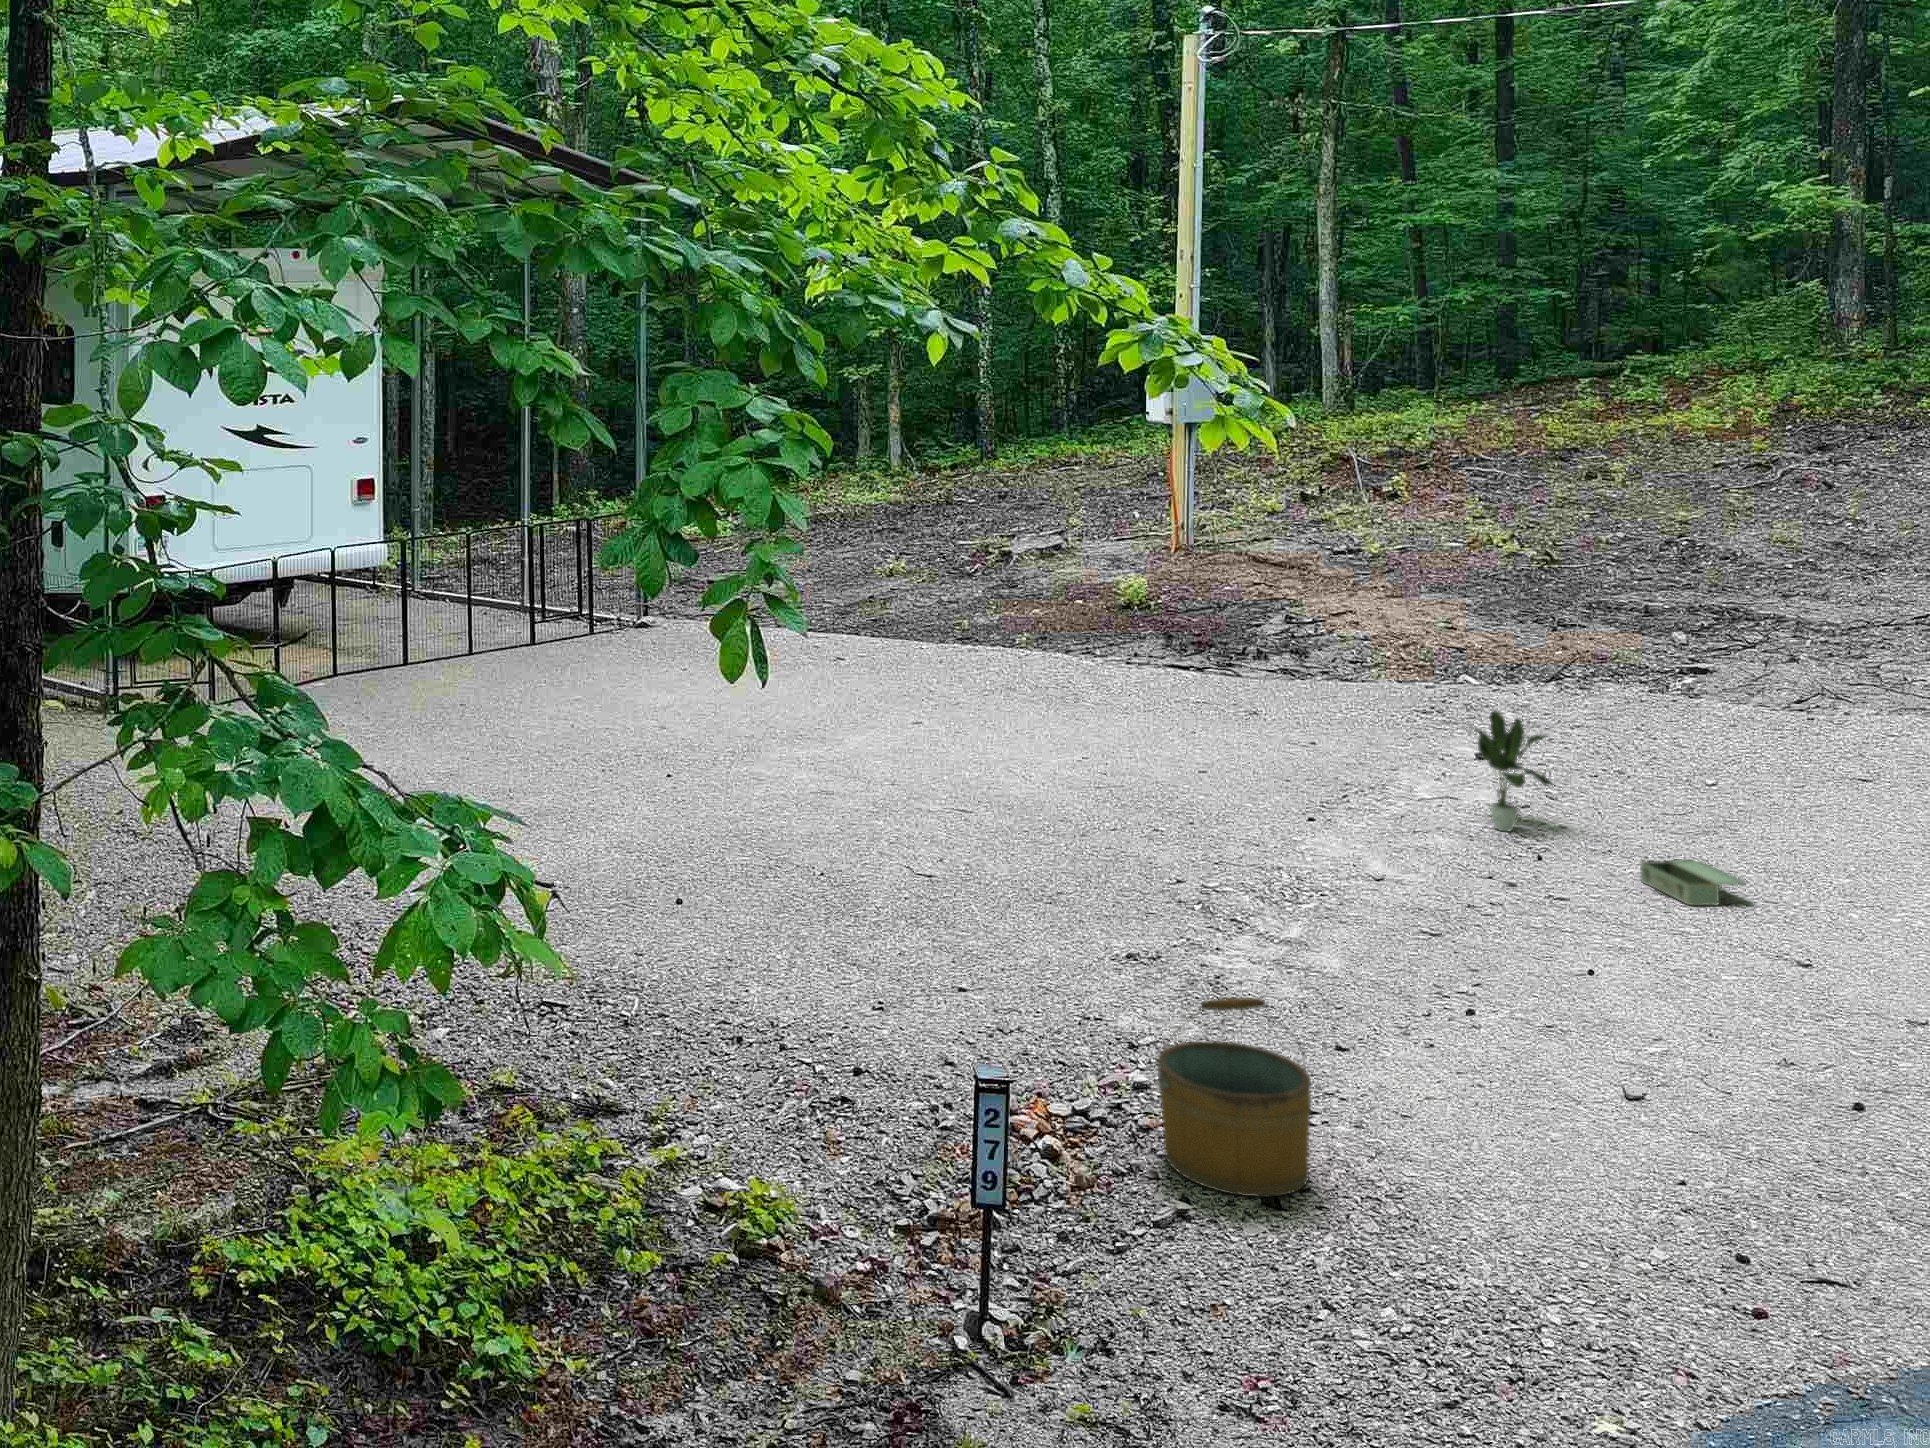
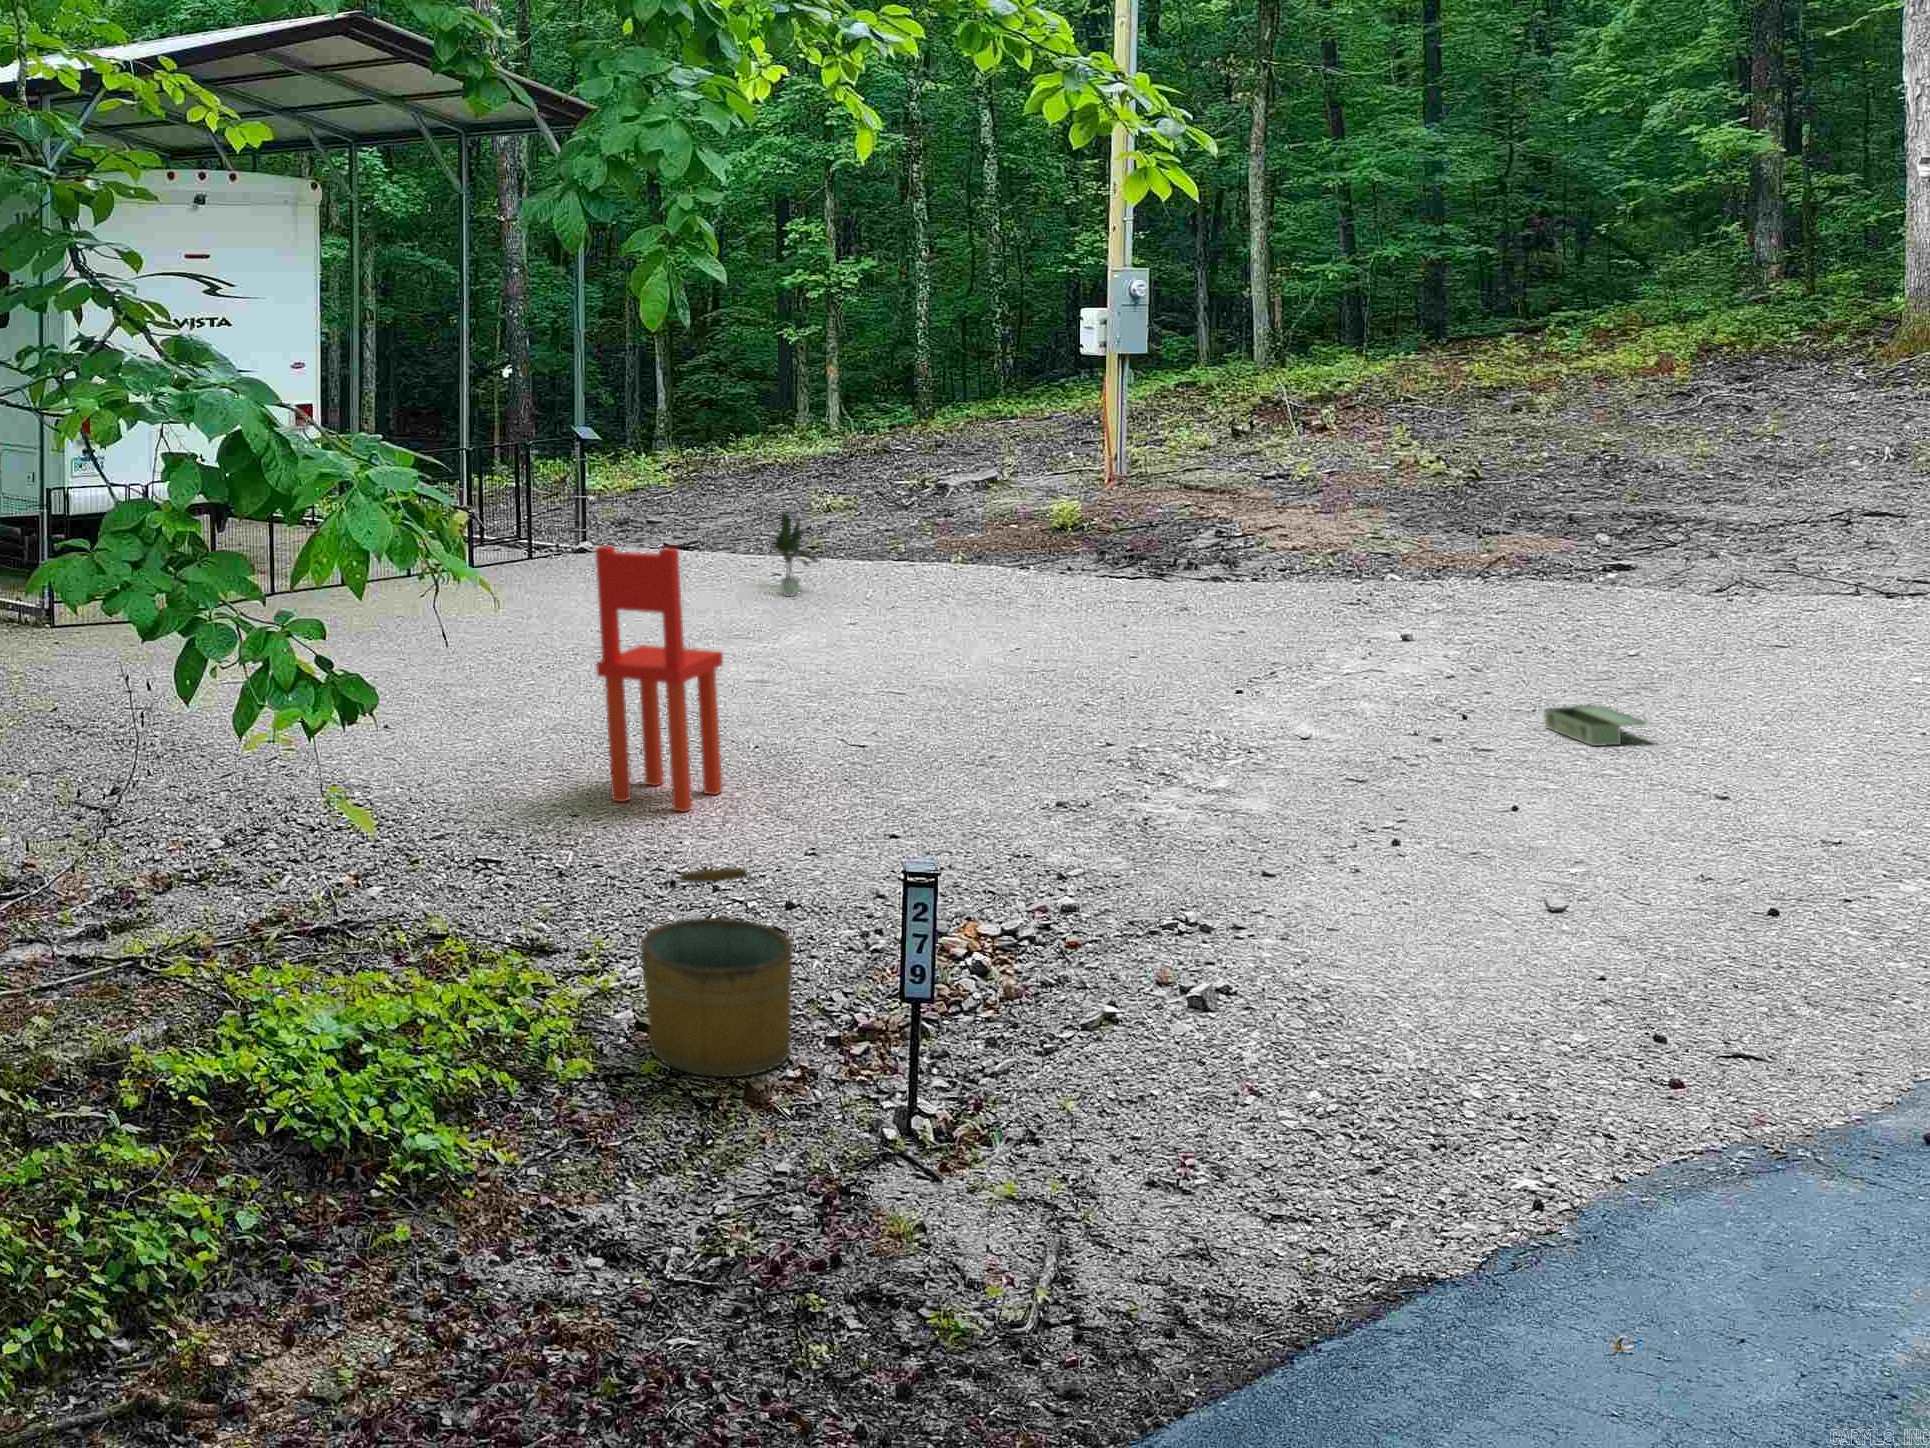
chair: none [664,678,793,953] -> present [596,546,723,812]
potted plant: present [1470,711,1553,831] -> present [772,513,818,596]
bucket: present [1157,998,1311,1197] -> present [637,868,793,1077]

